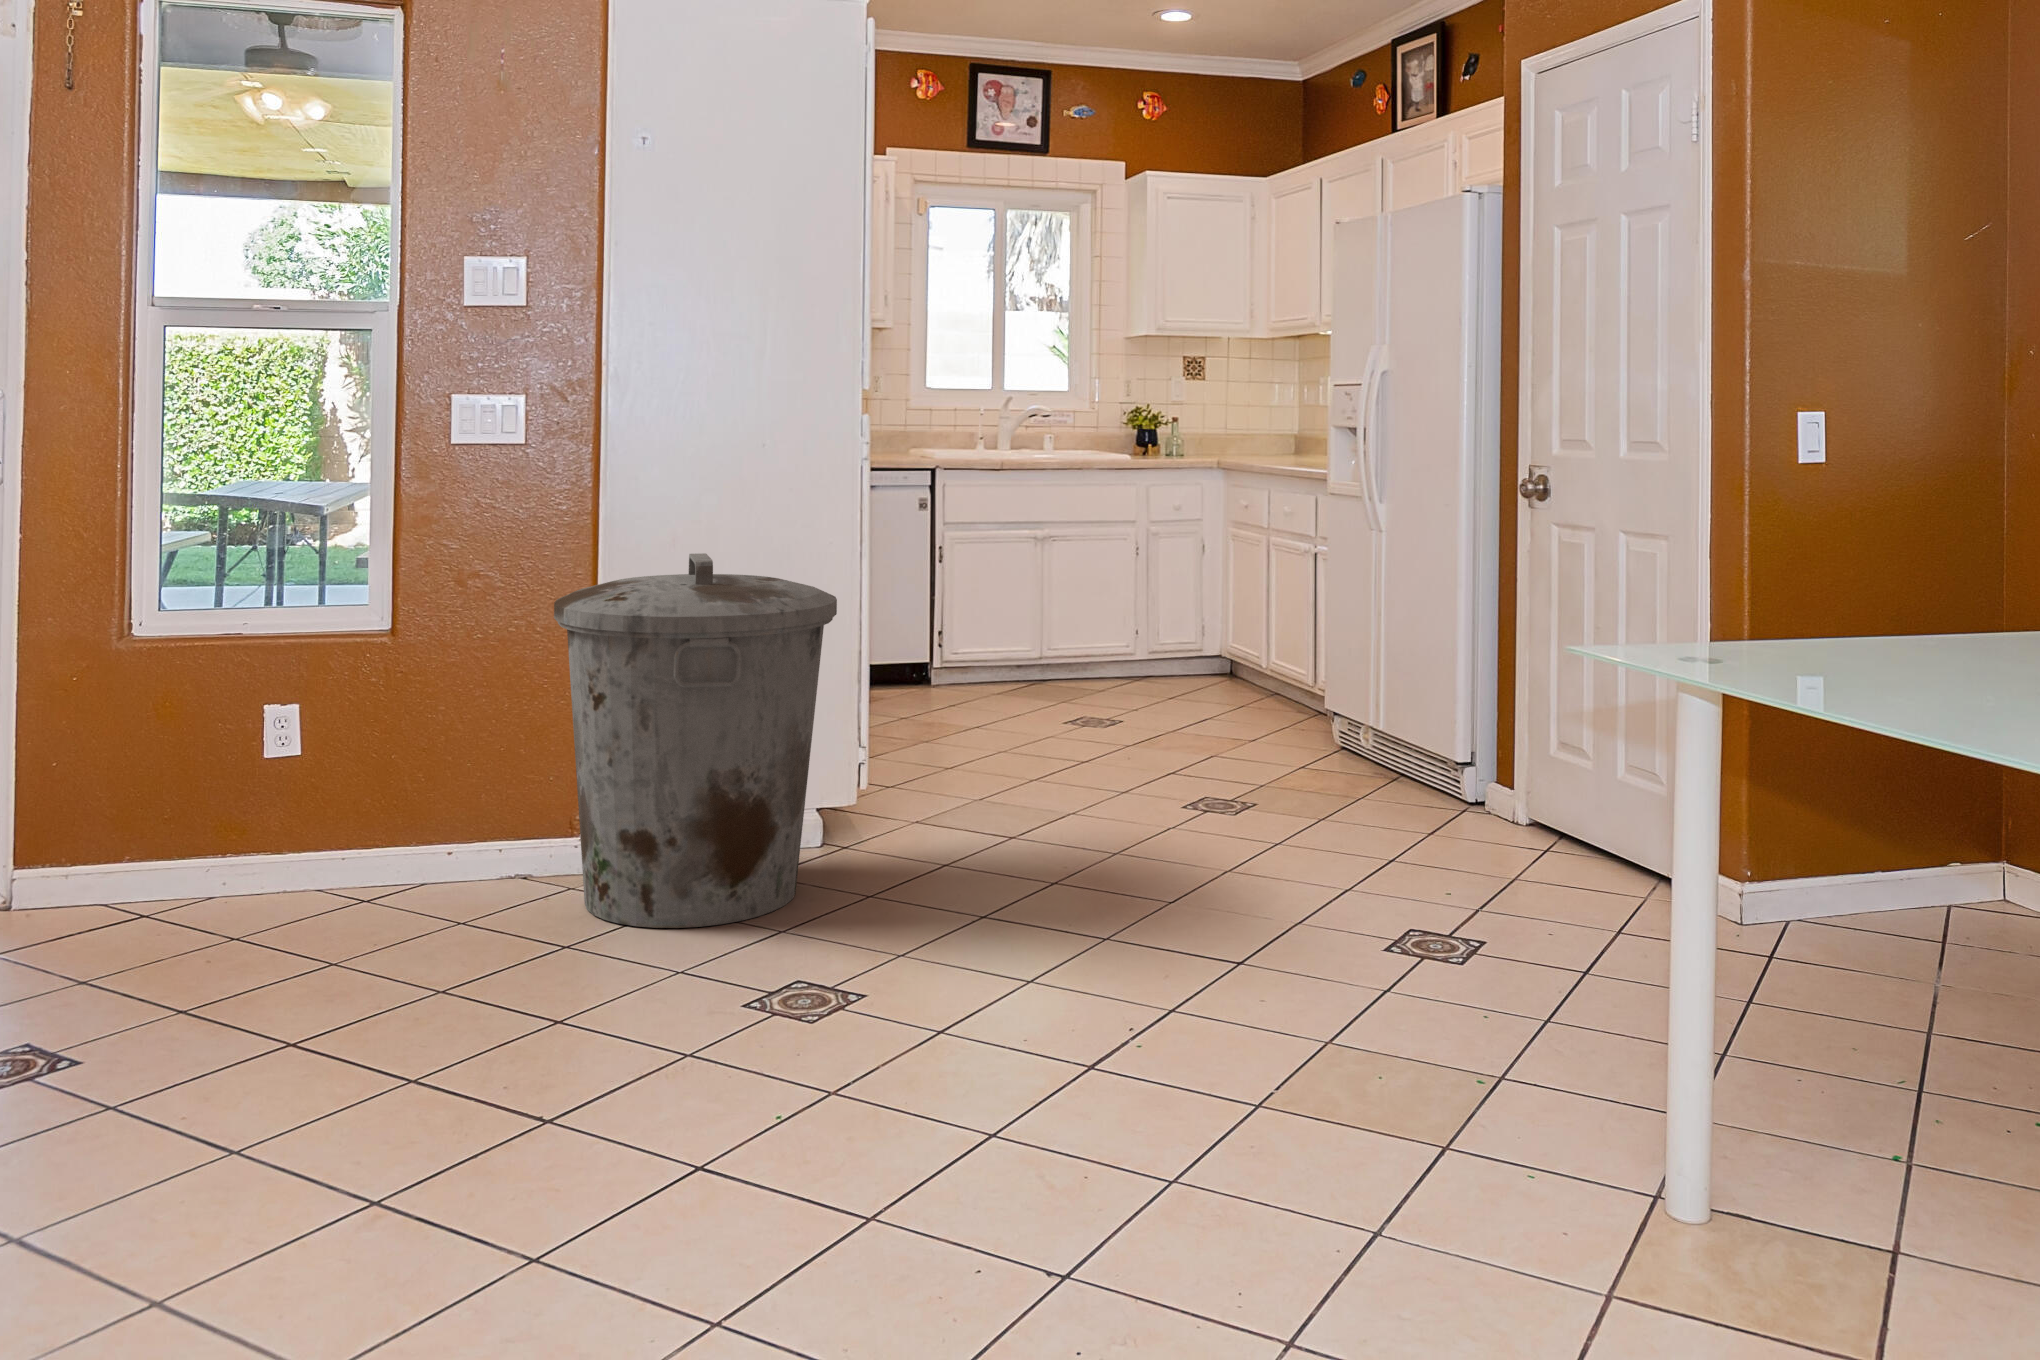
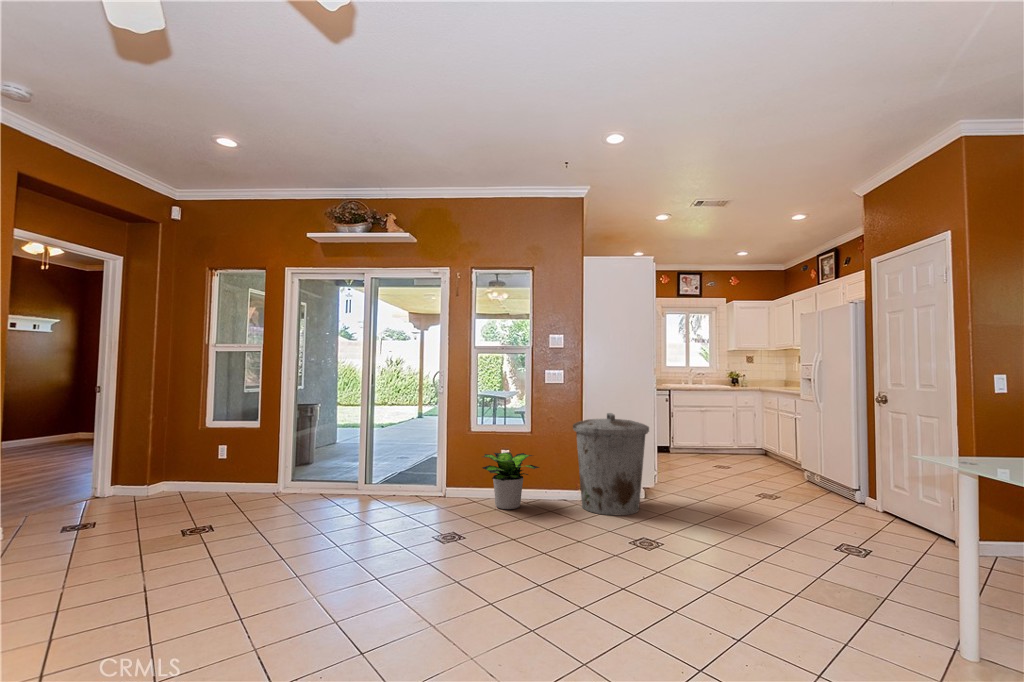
potted plant: none [156,718,420,948] -> present [482,452,539,509]

